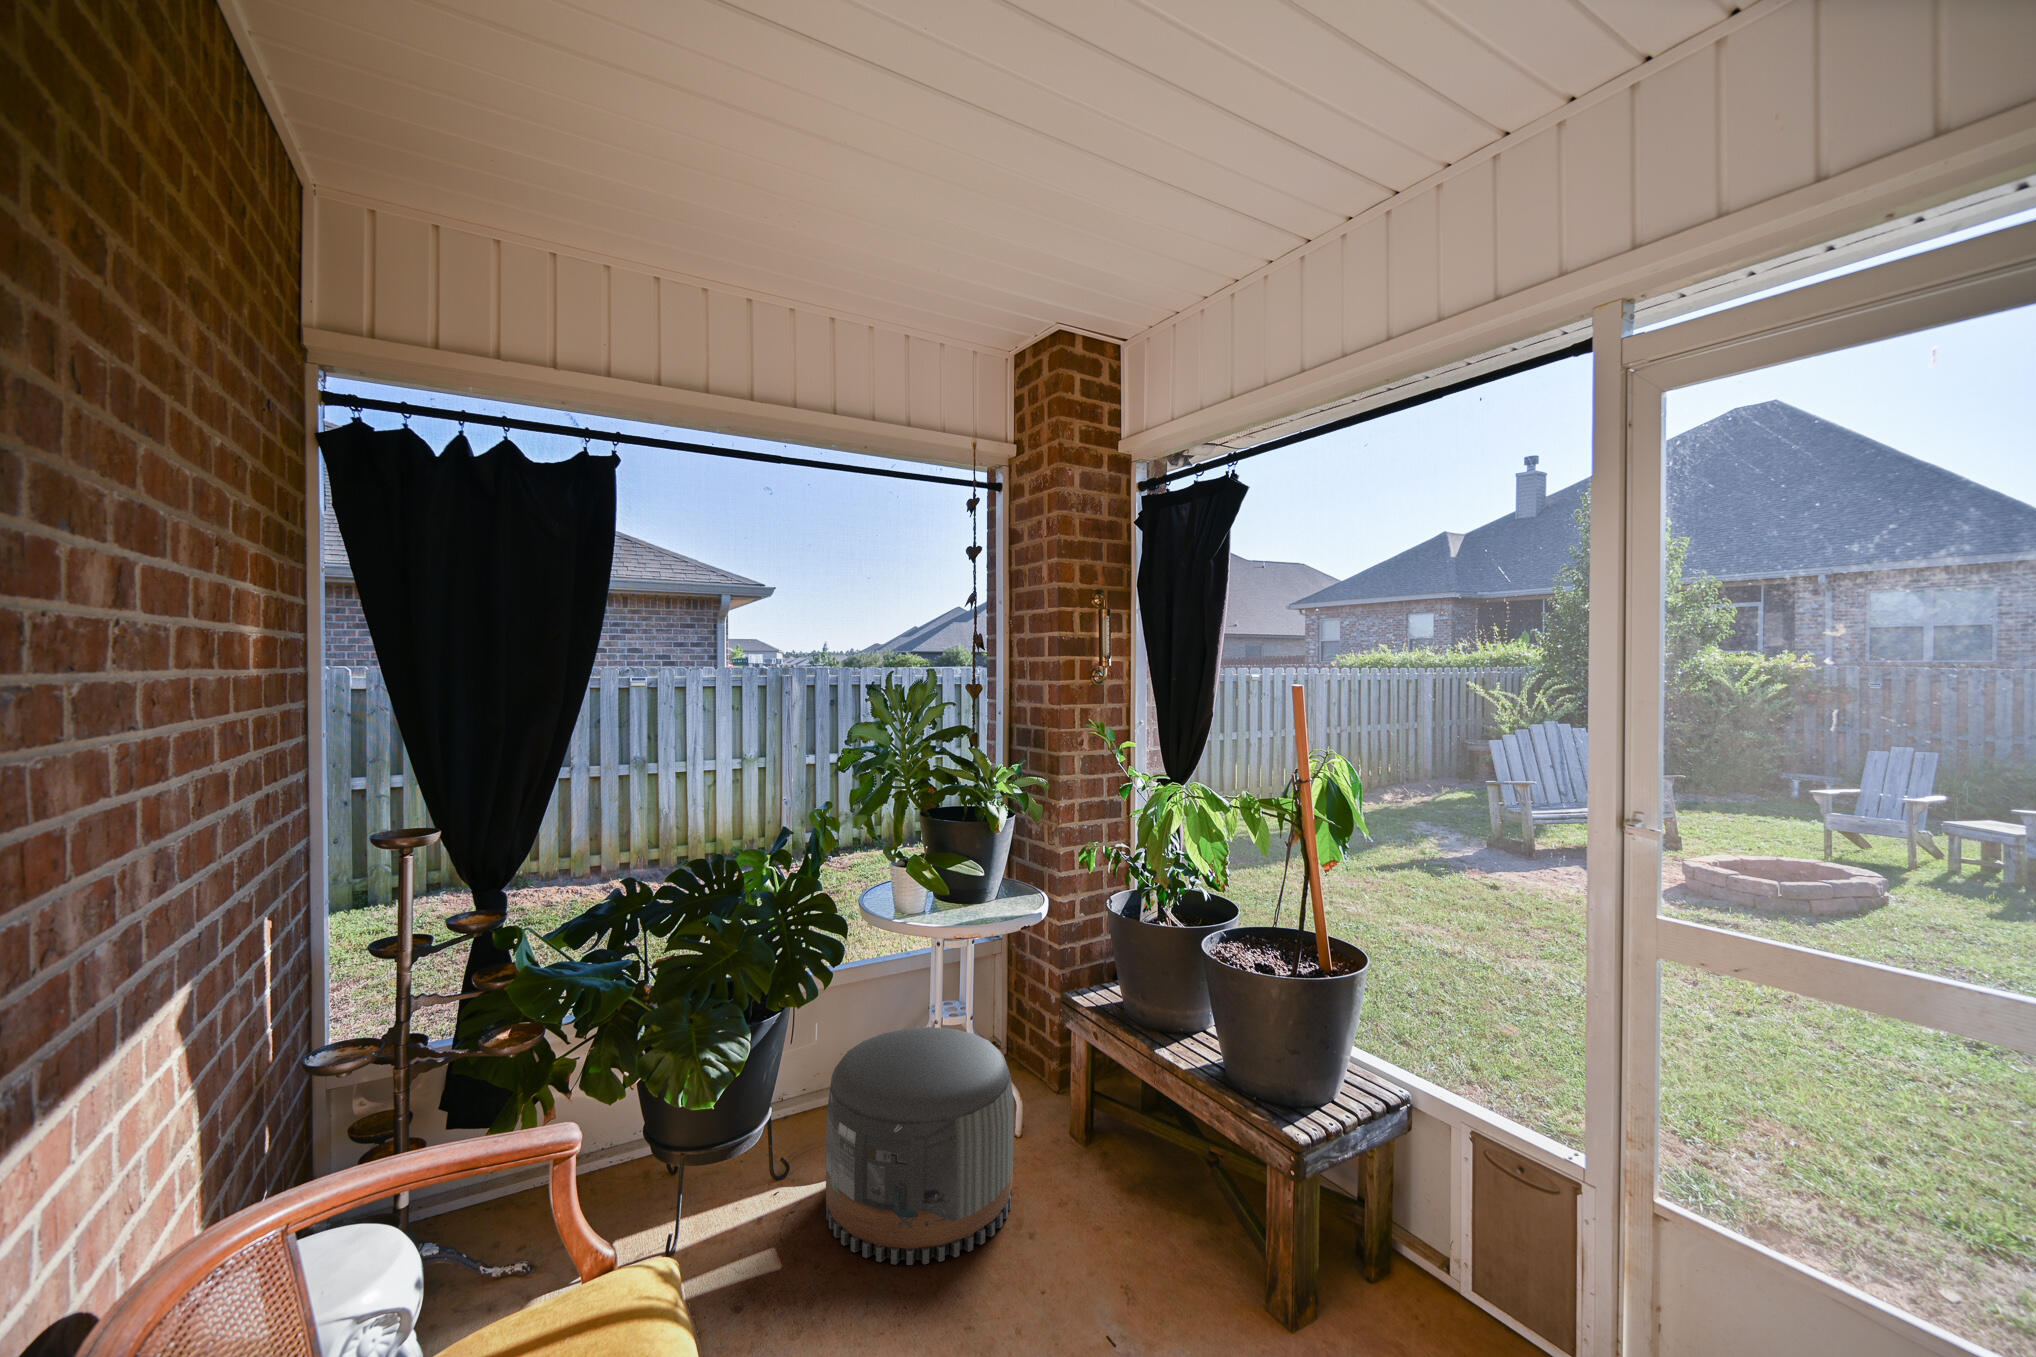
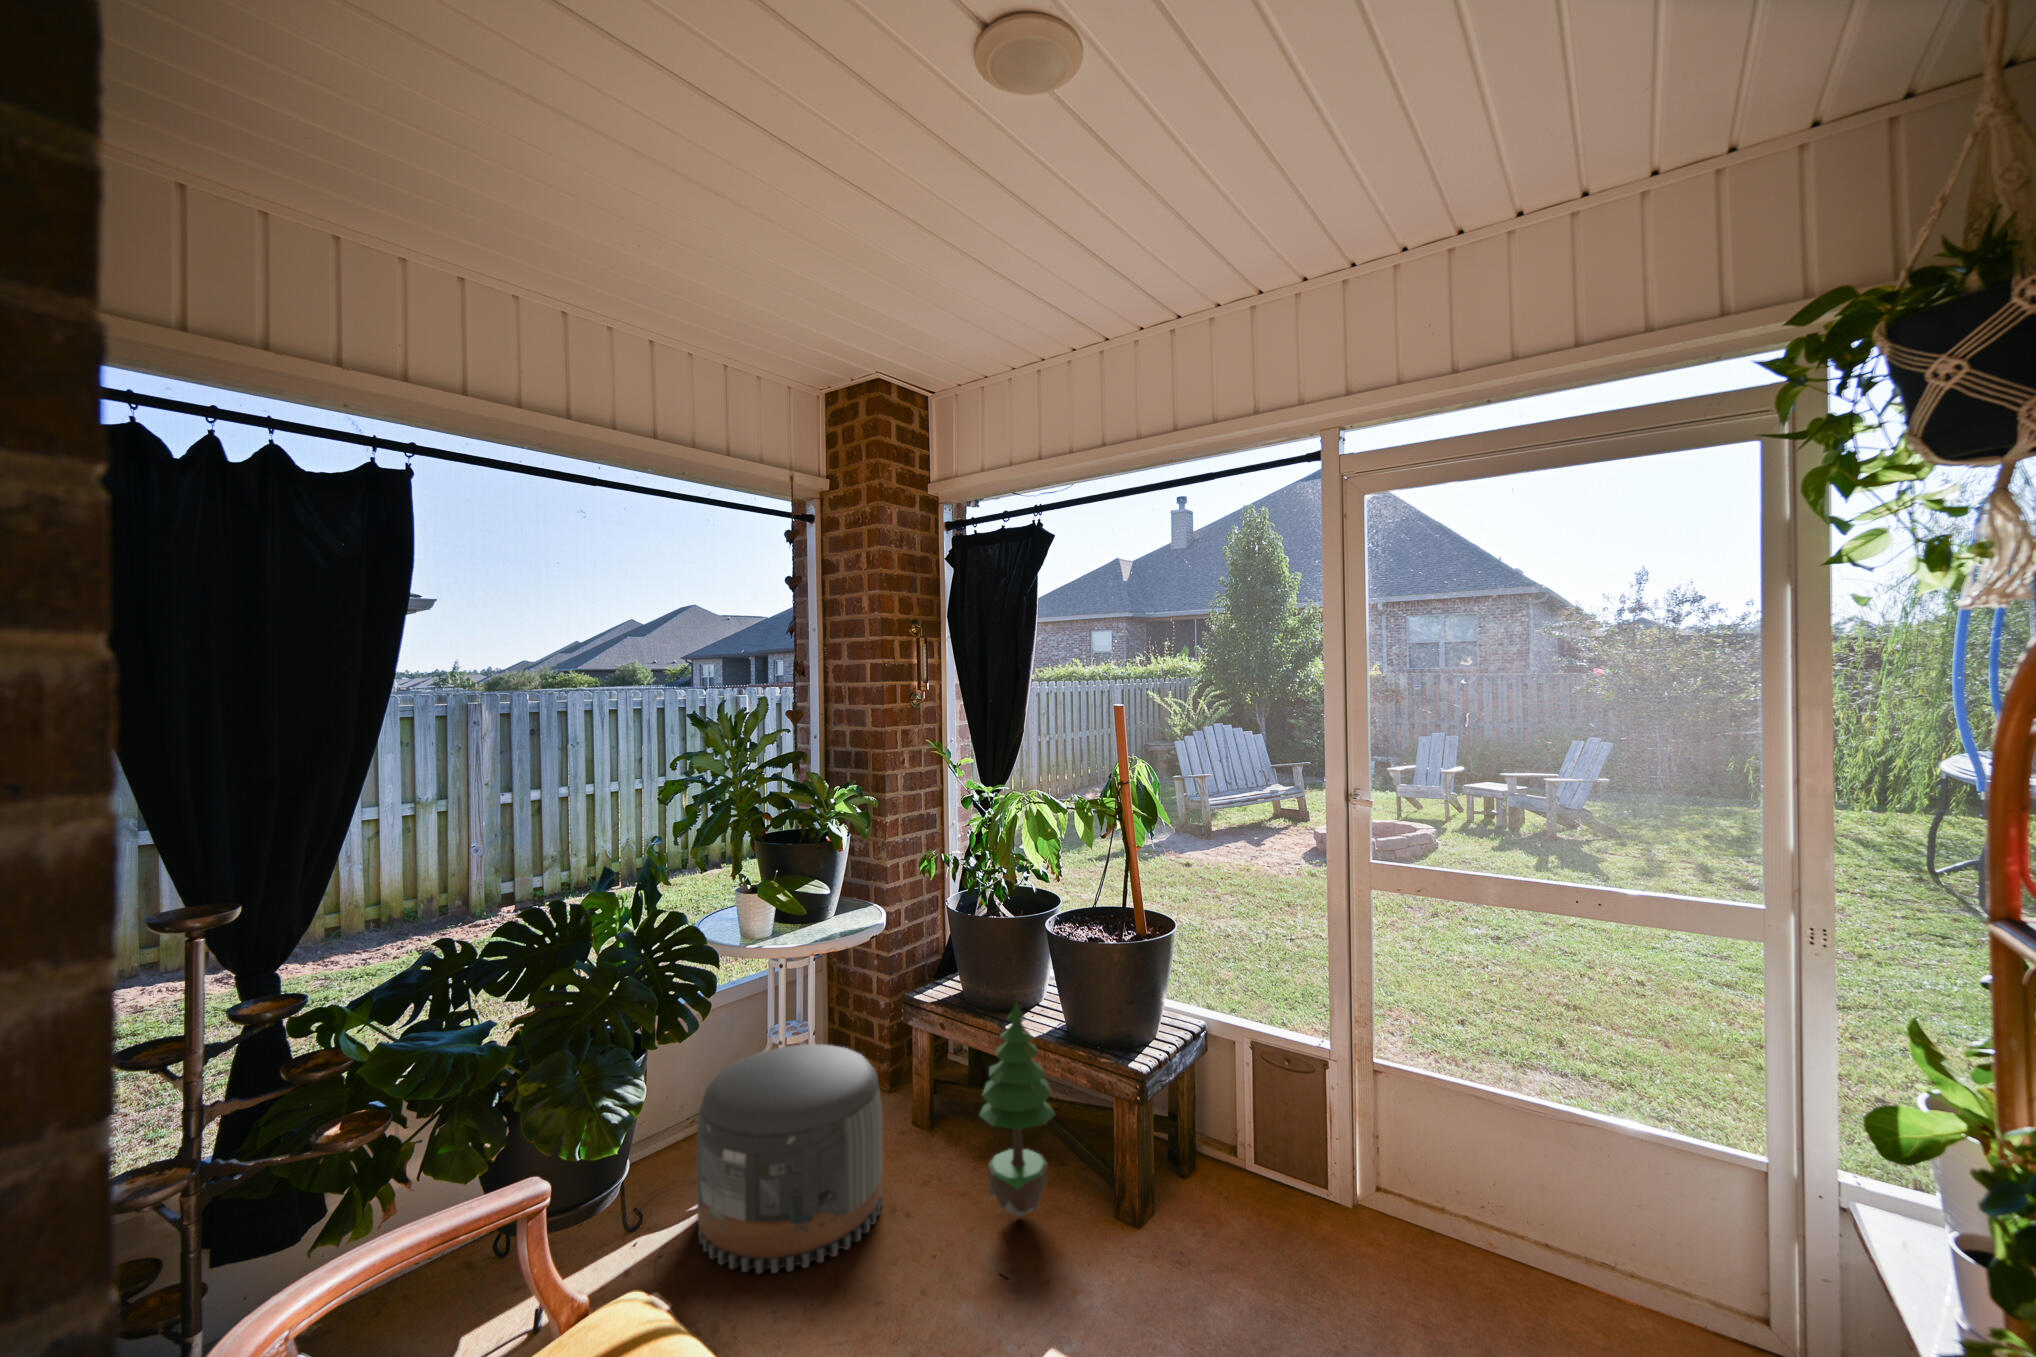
potted tree: none [1103,1023,1193,1274] -> present [980,1002,1055,1216]

